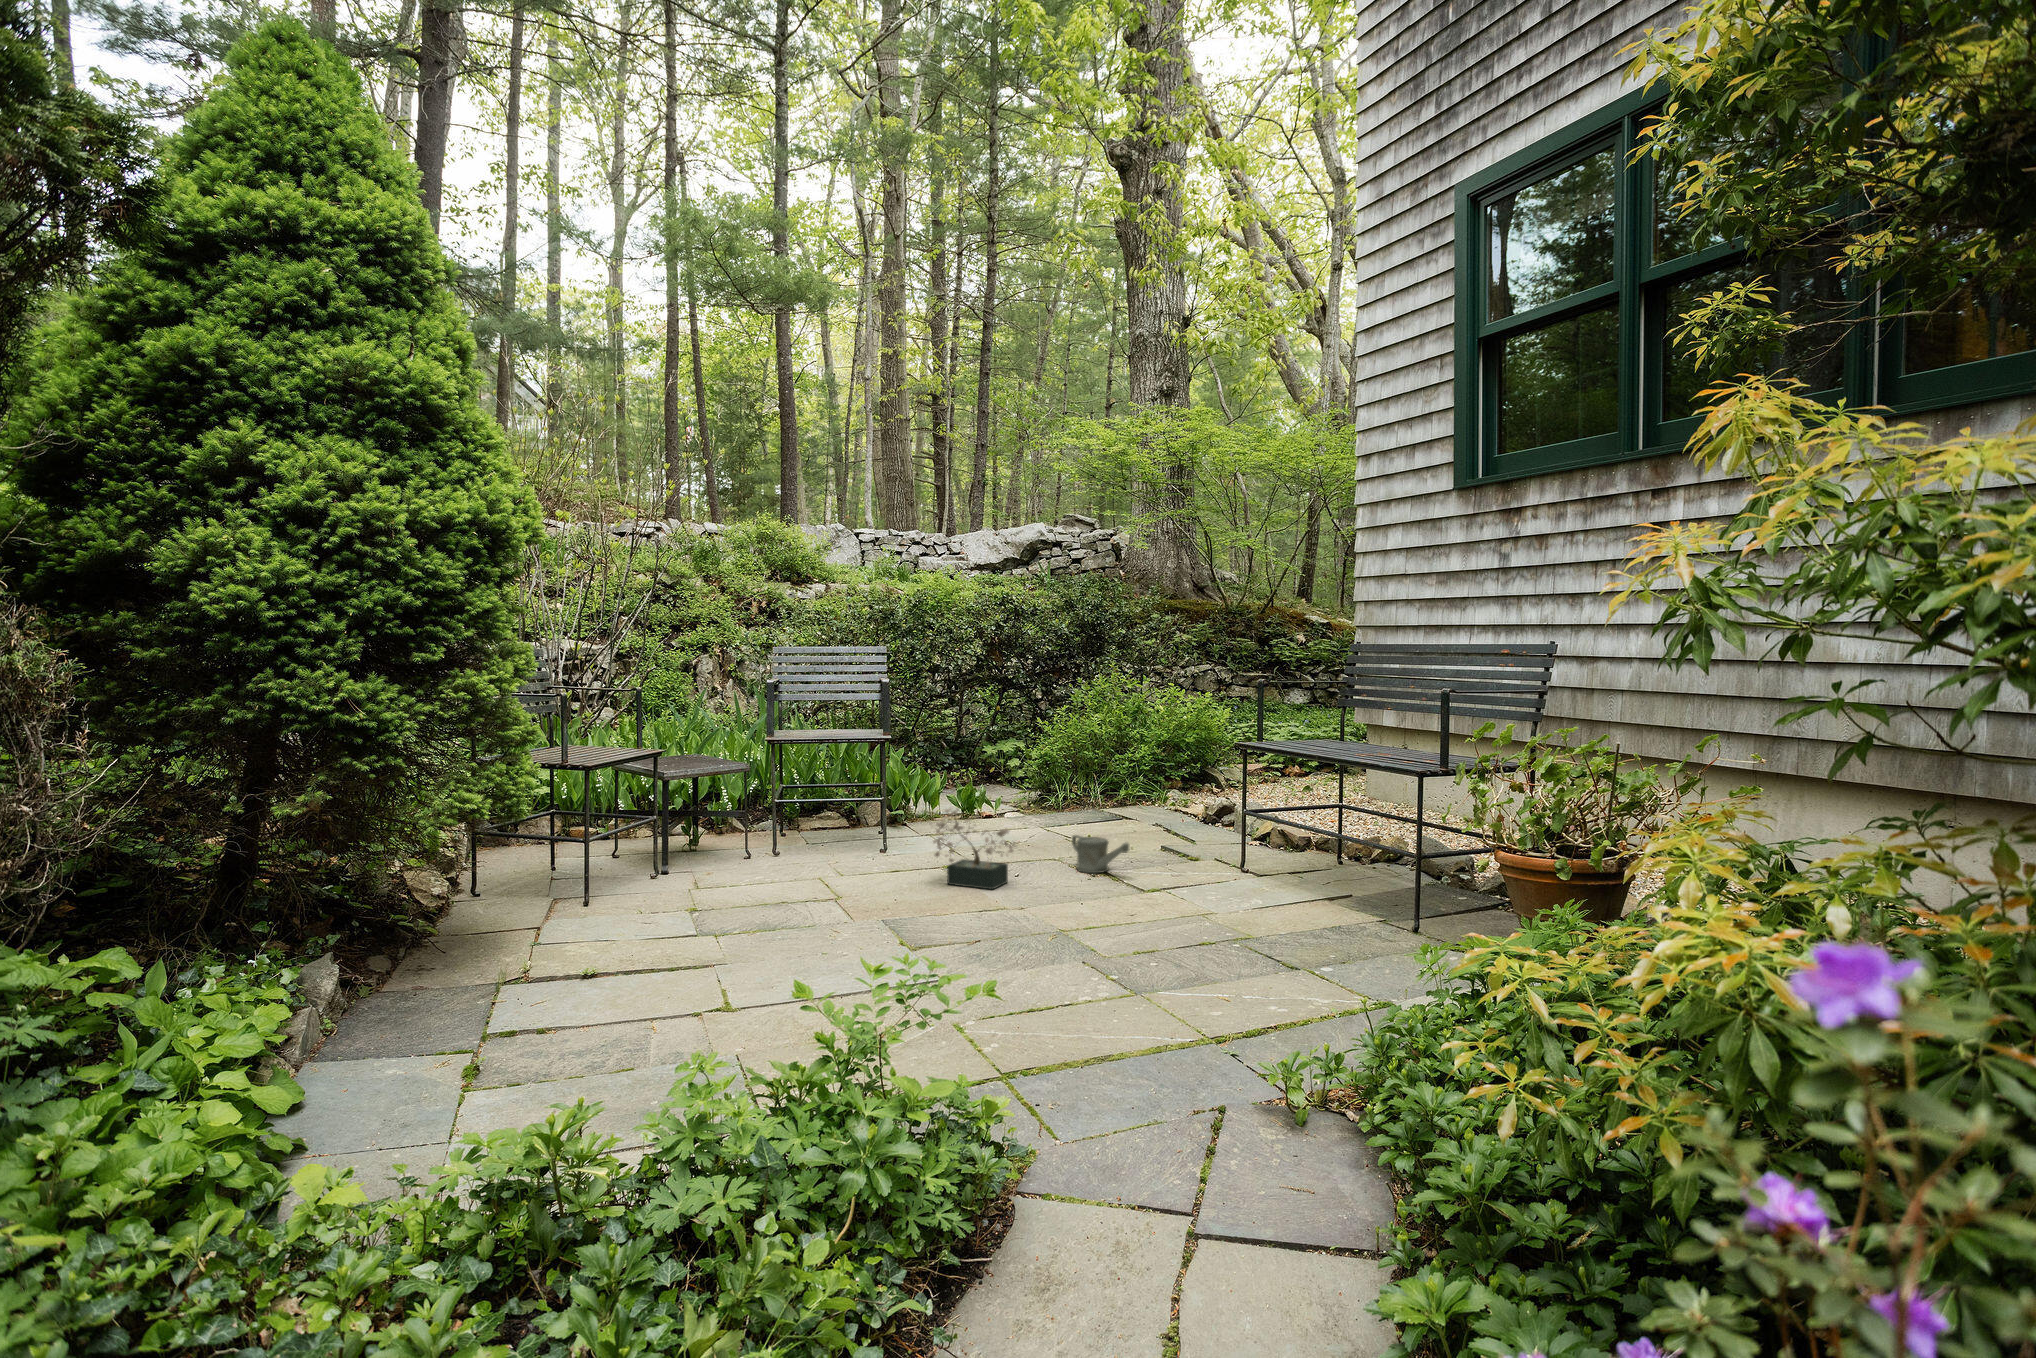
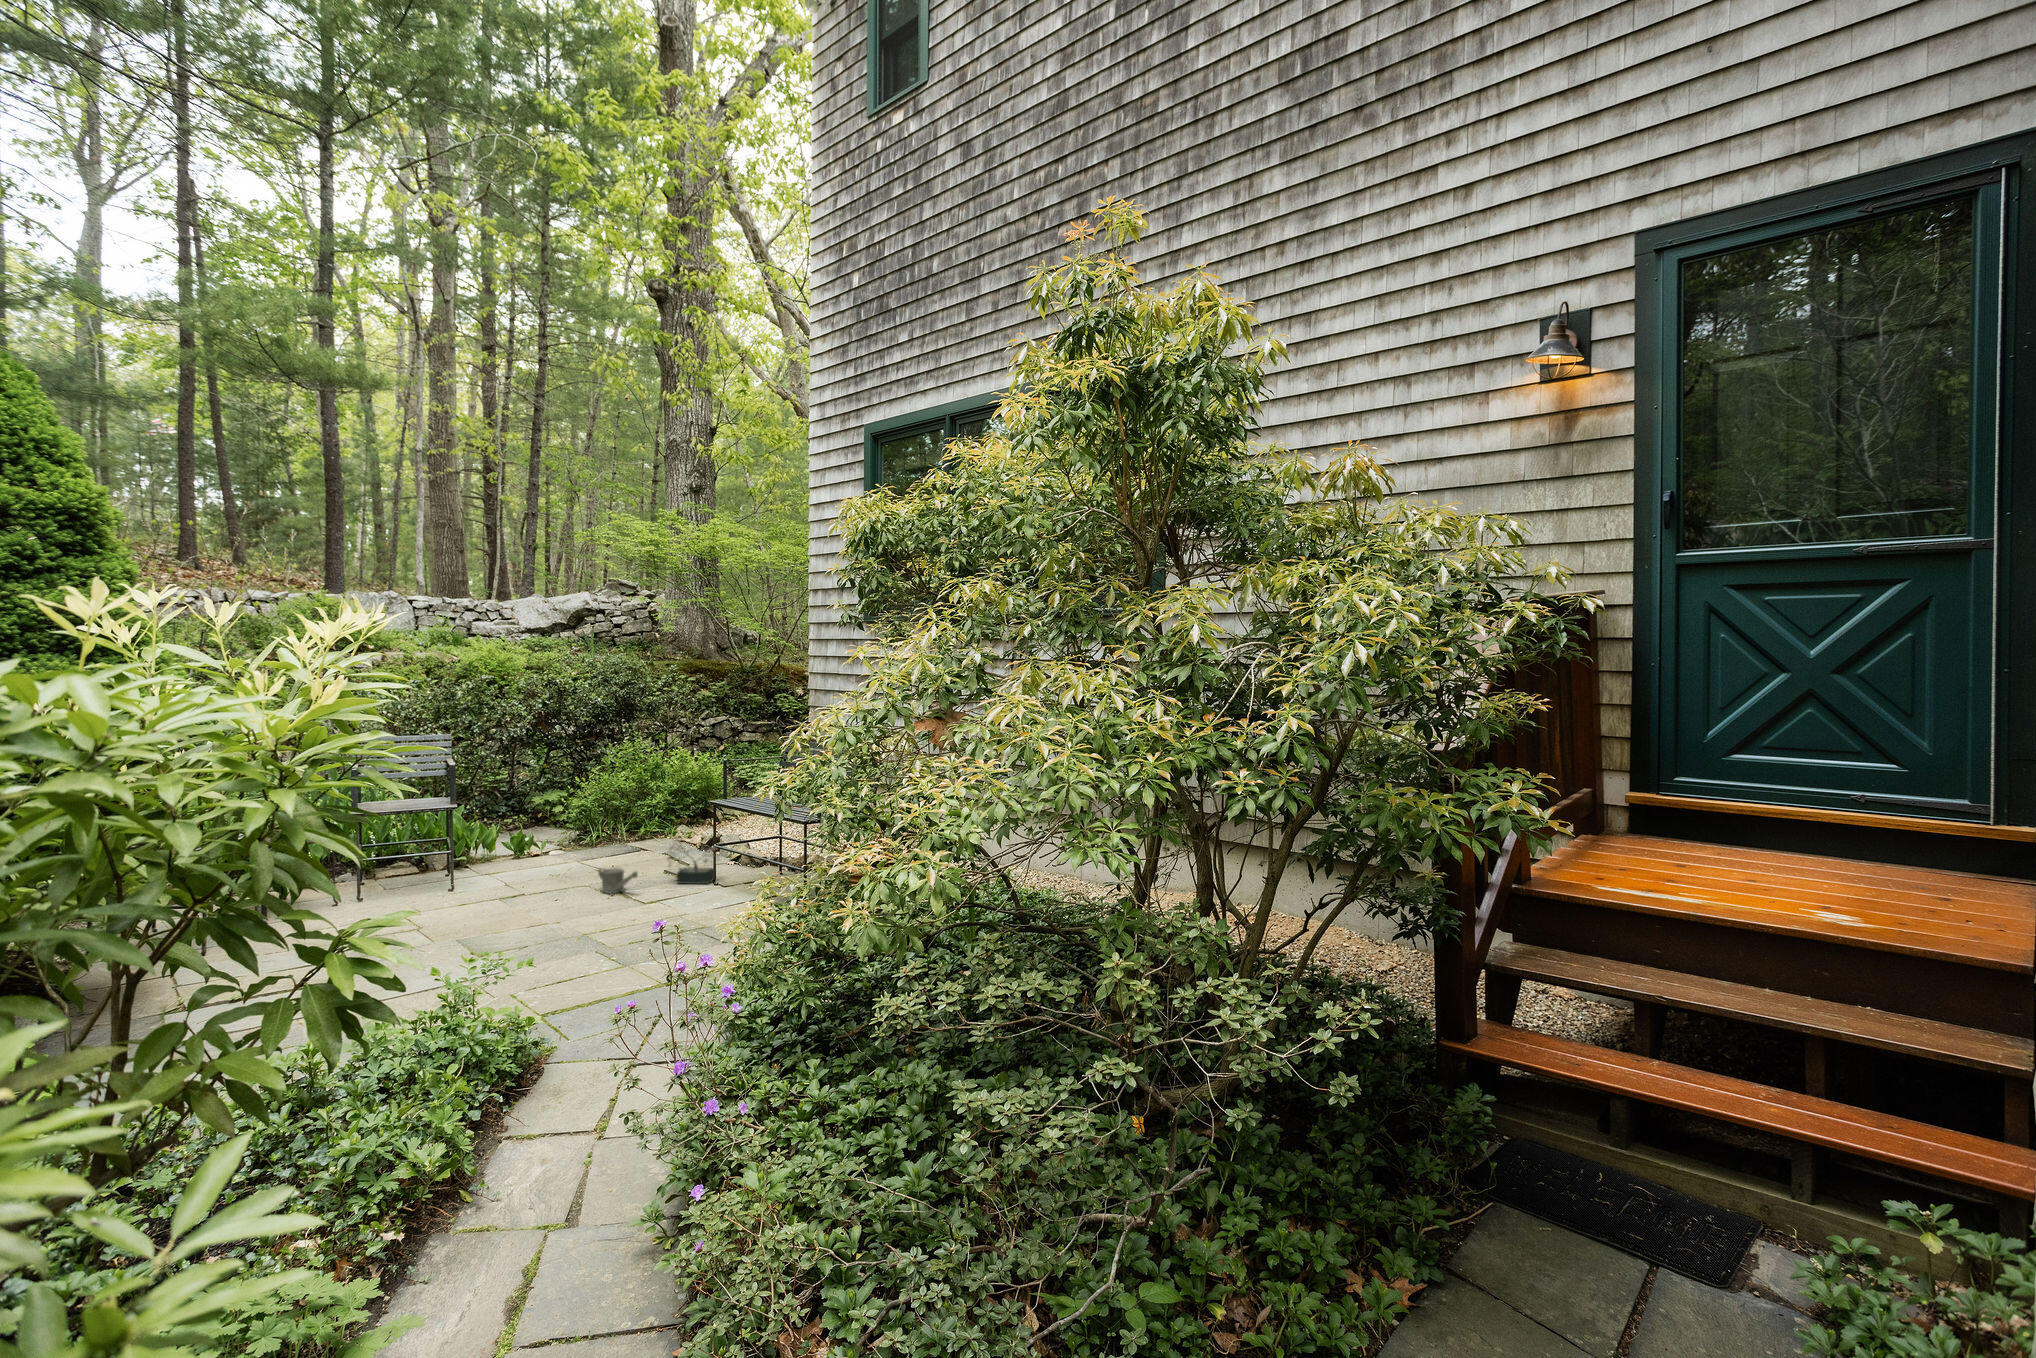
decorative plant: present [933,809,1016,889] -> present [668,837,719,884]

